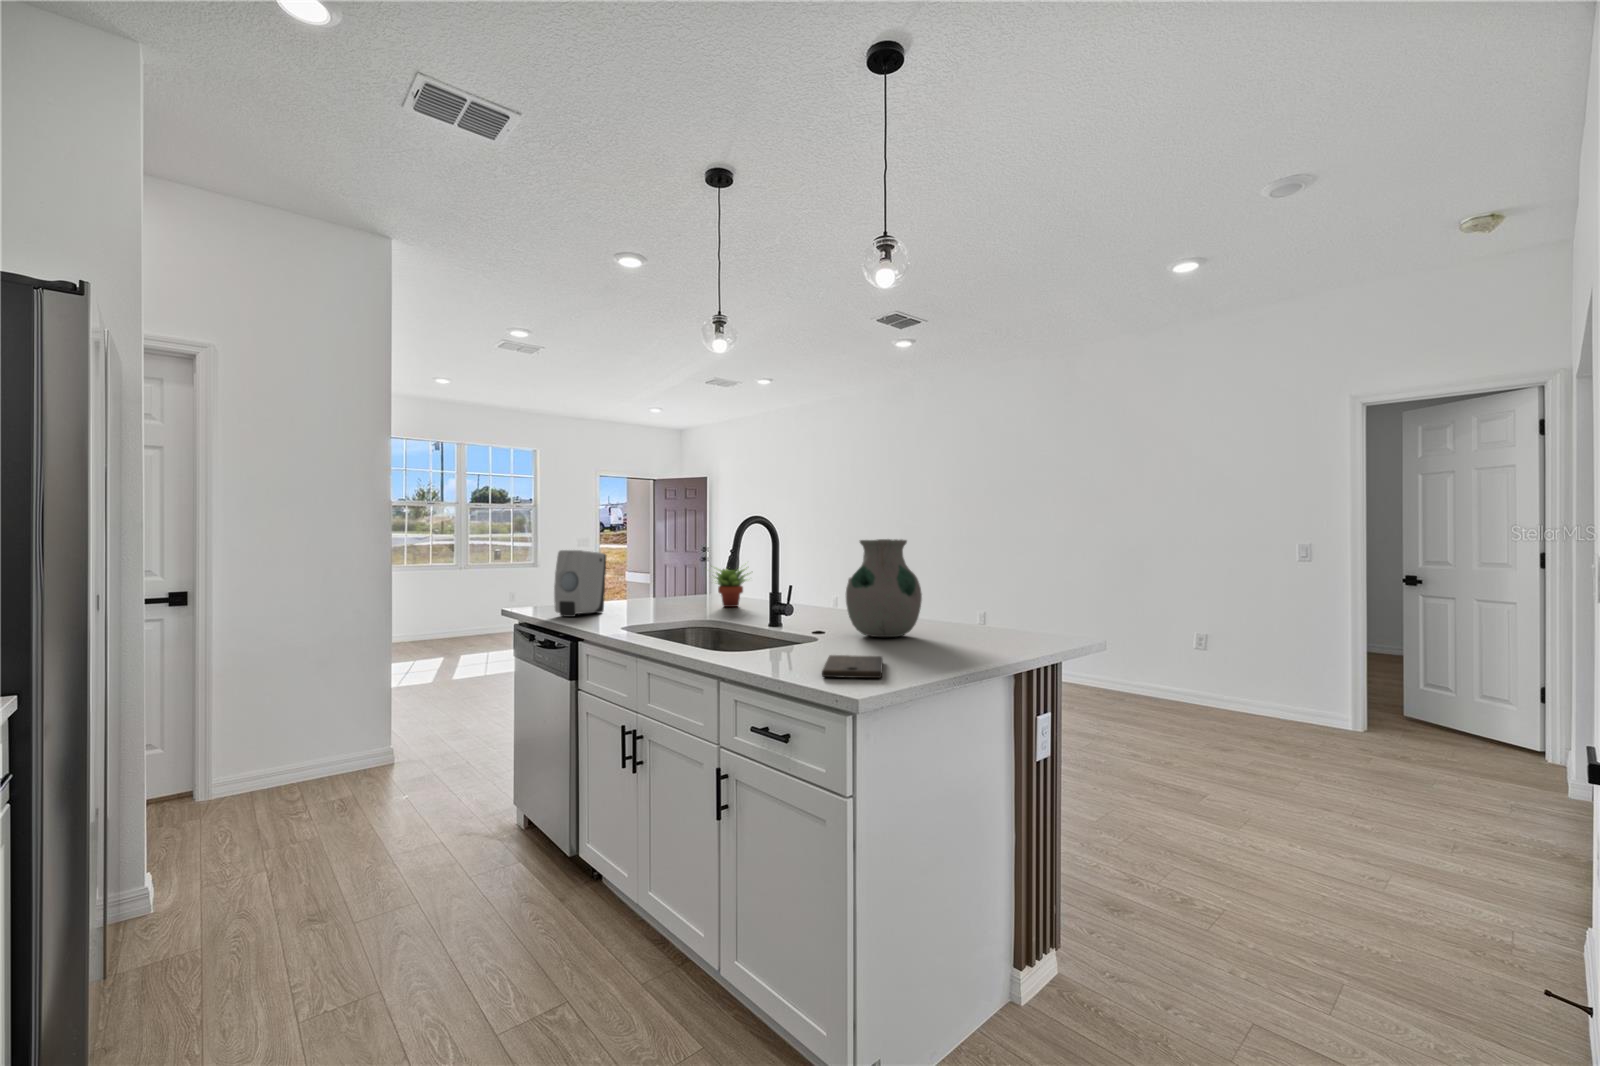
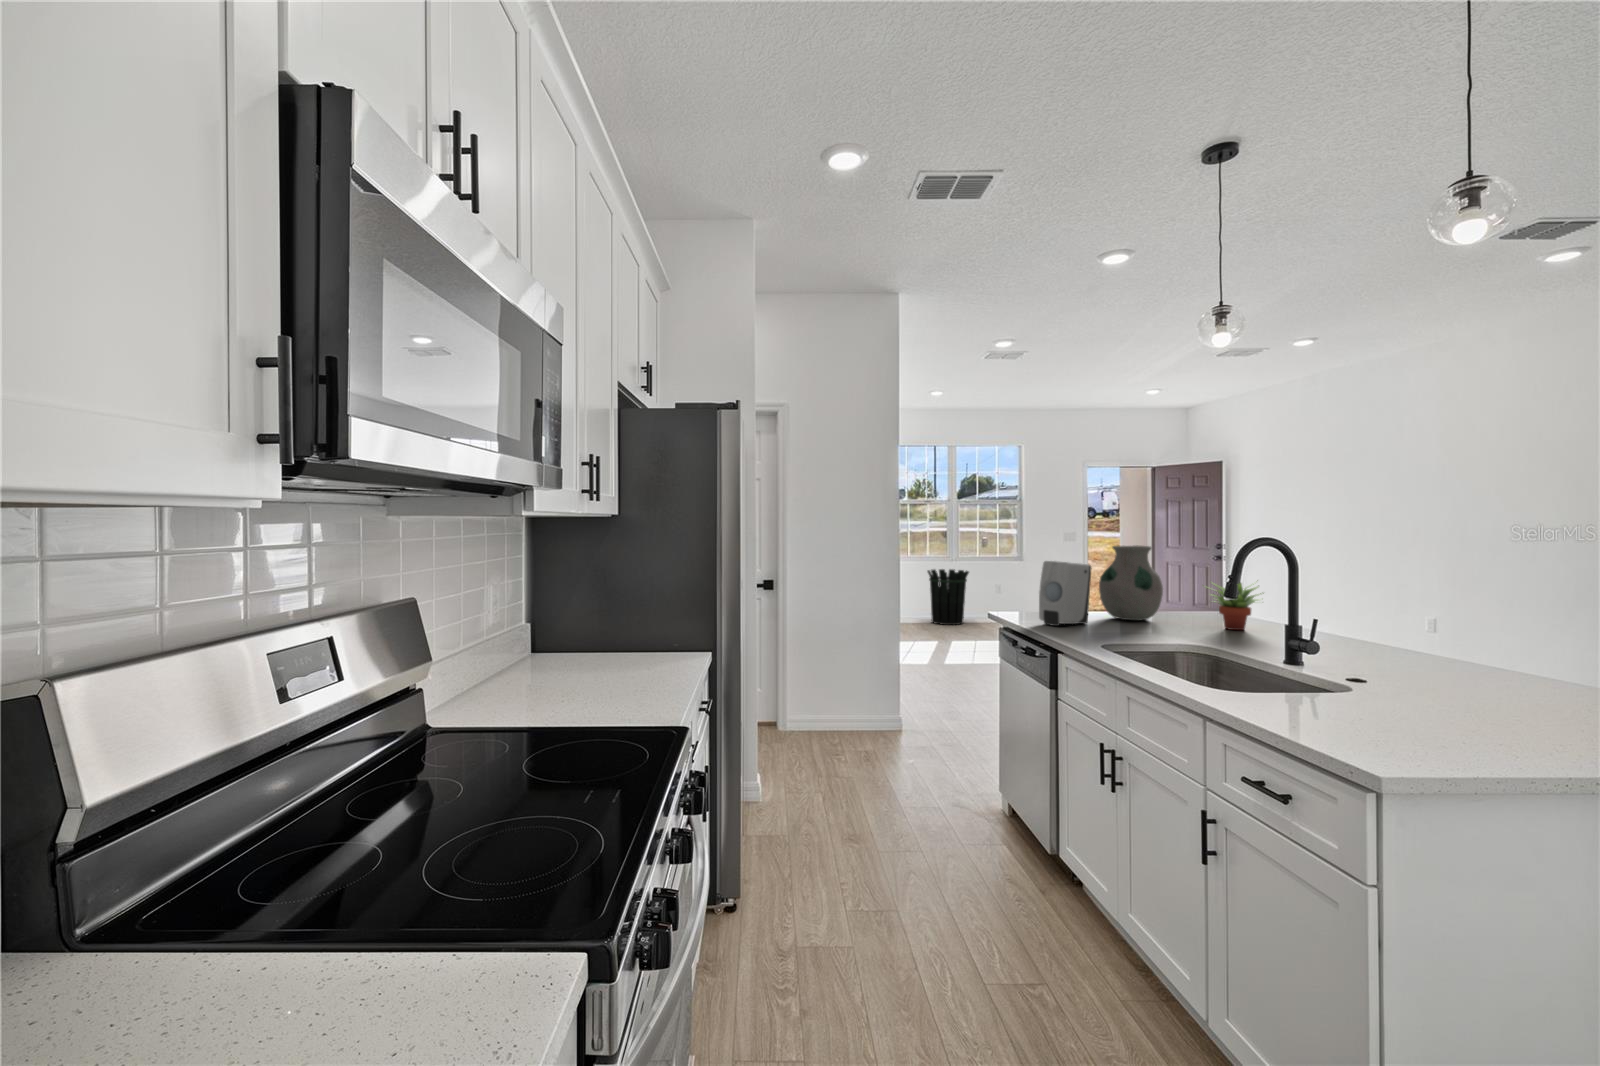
vase: present [846,539,922,637] -> present [1099,545,1163,621]
waste bin: none [428,584,479,644] -> present [928,569,969,625]
cutting board: present [822,655,883,678] -> none [1334,715,1431,756]

